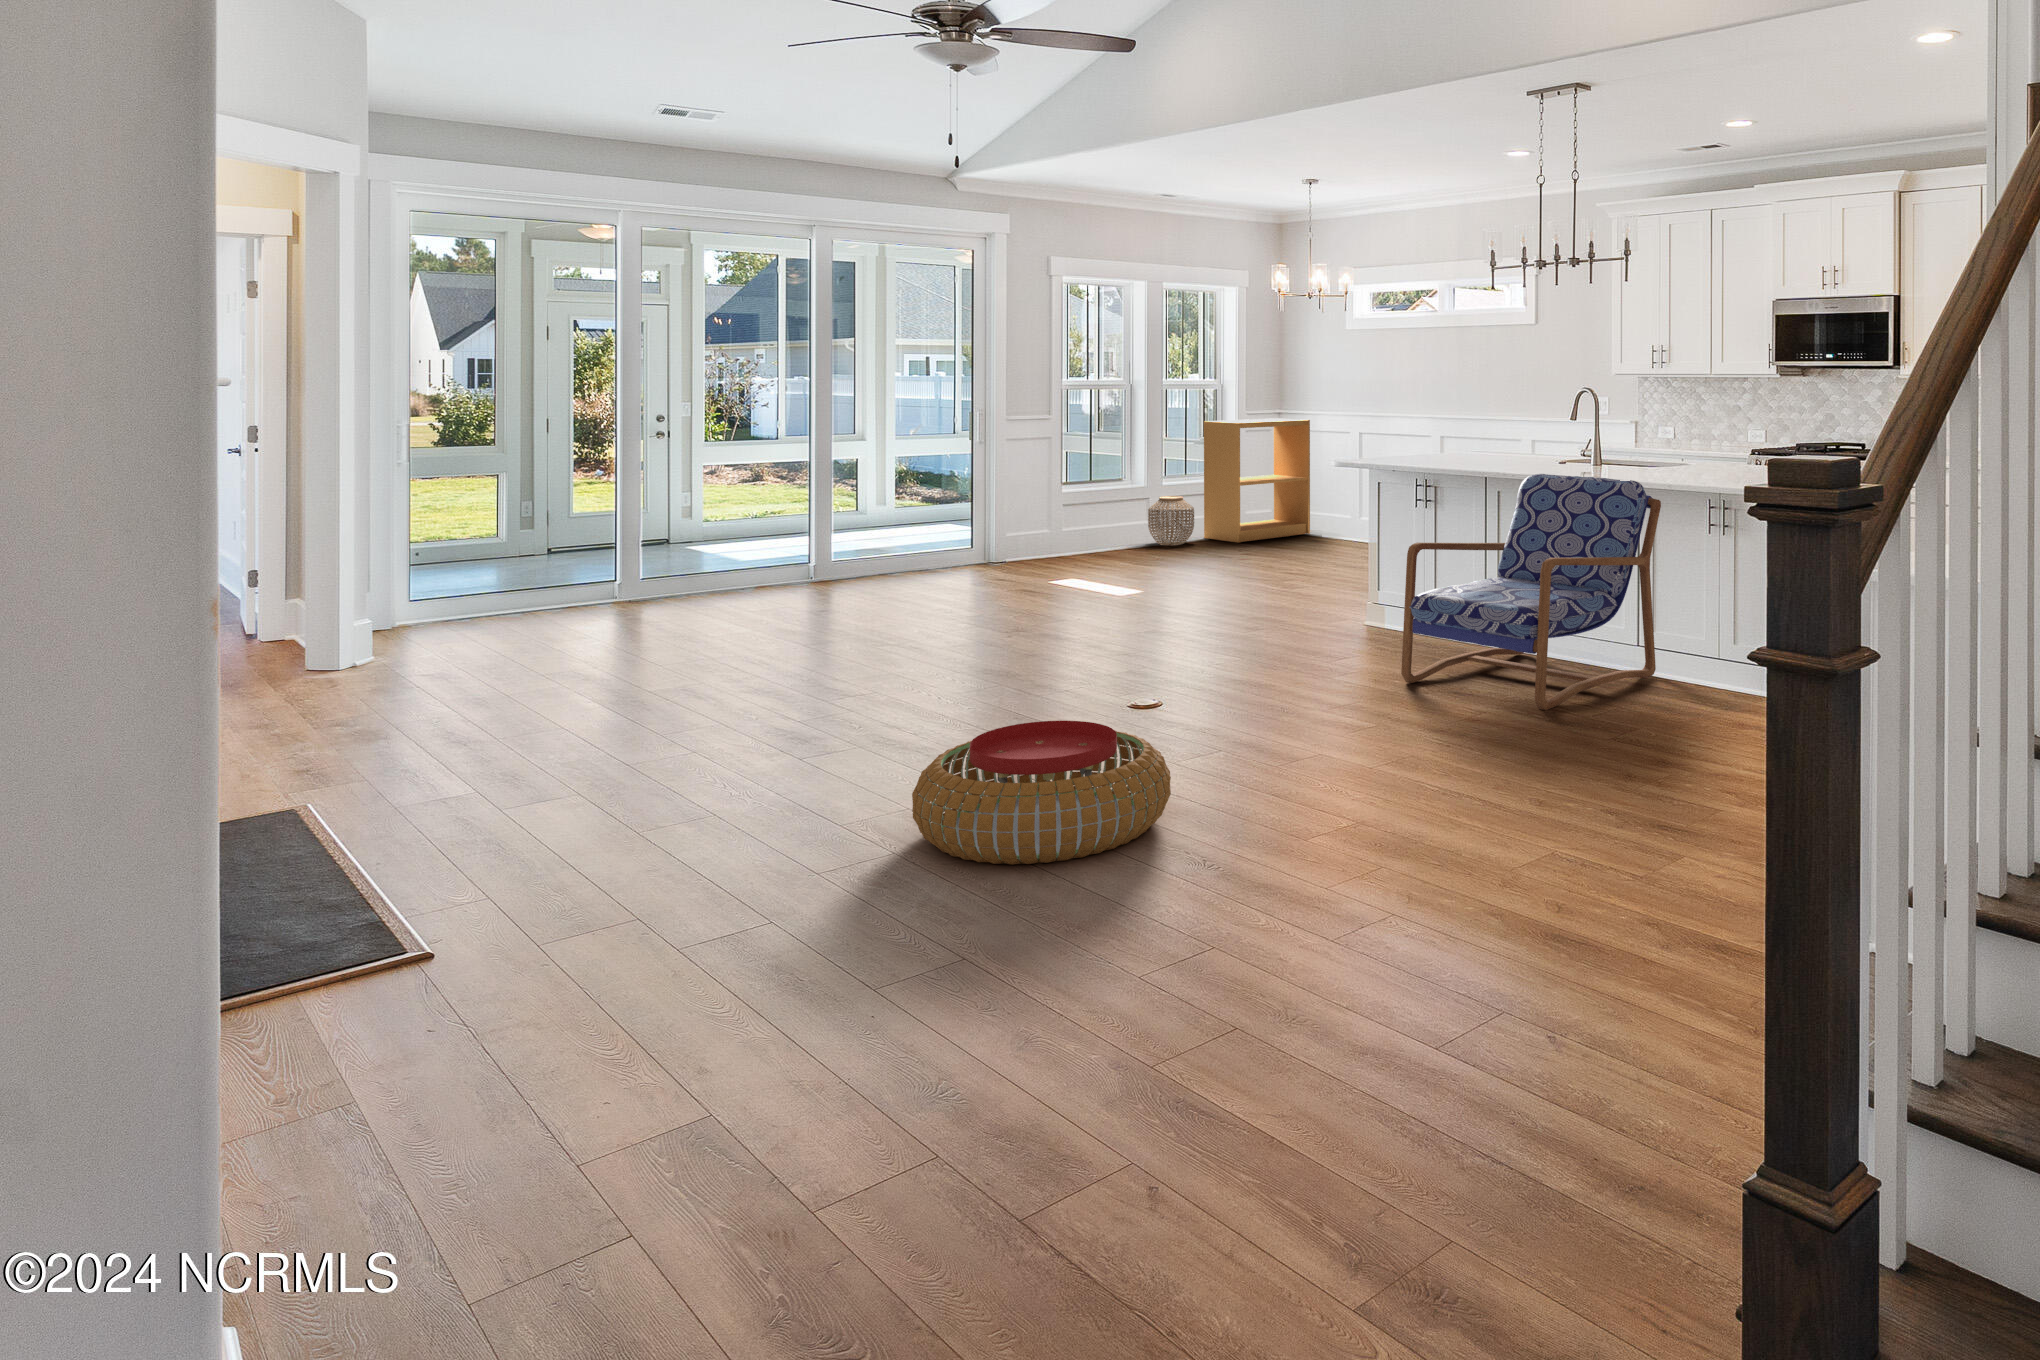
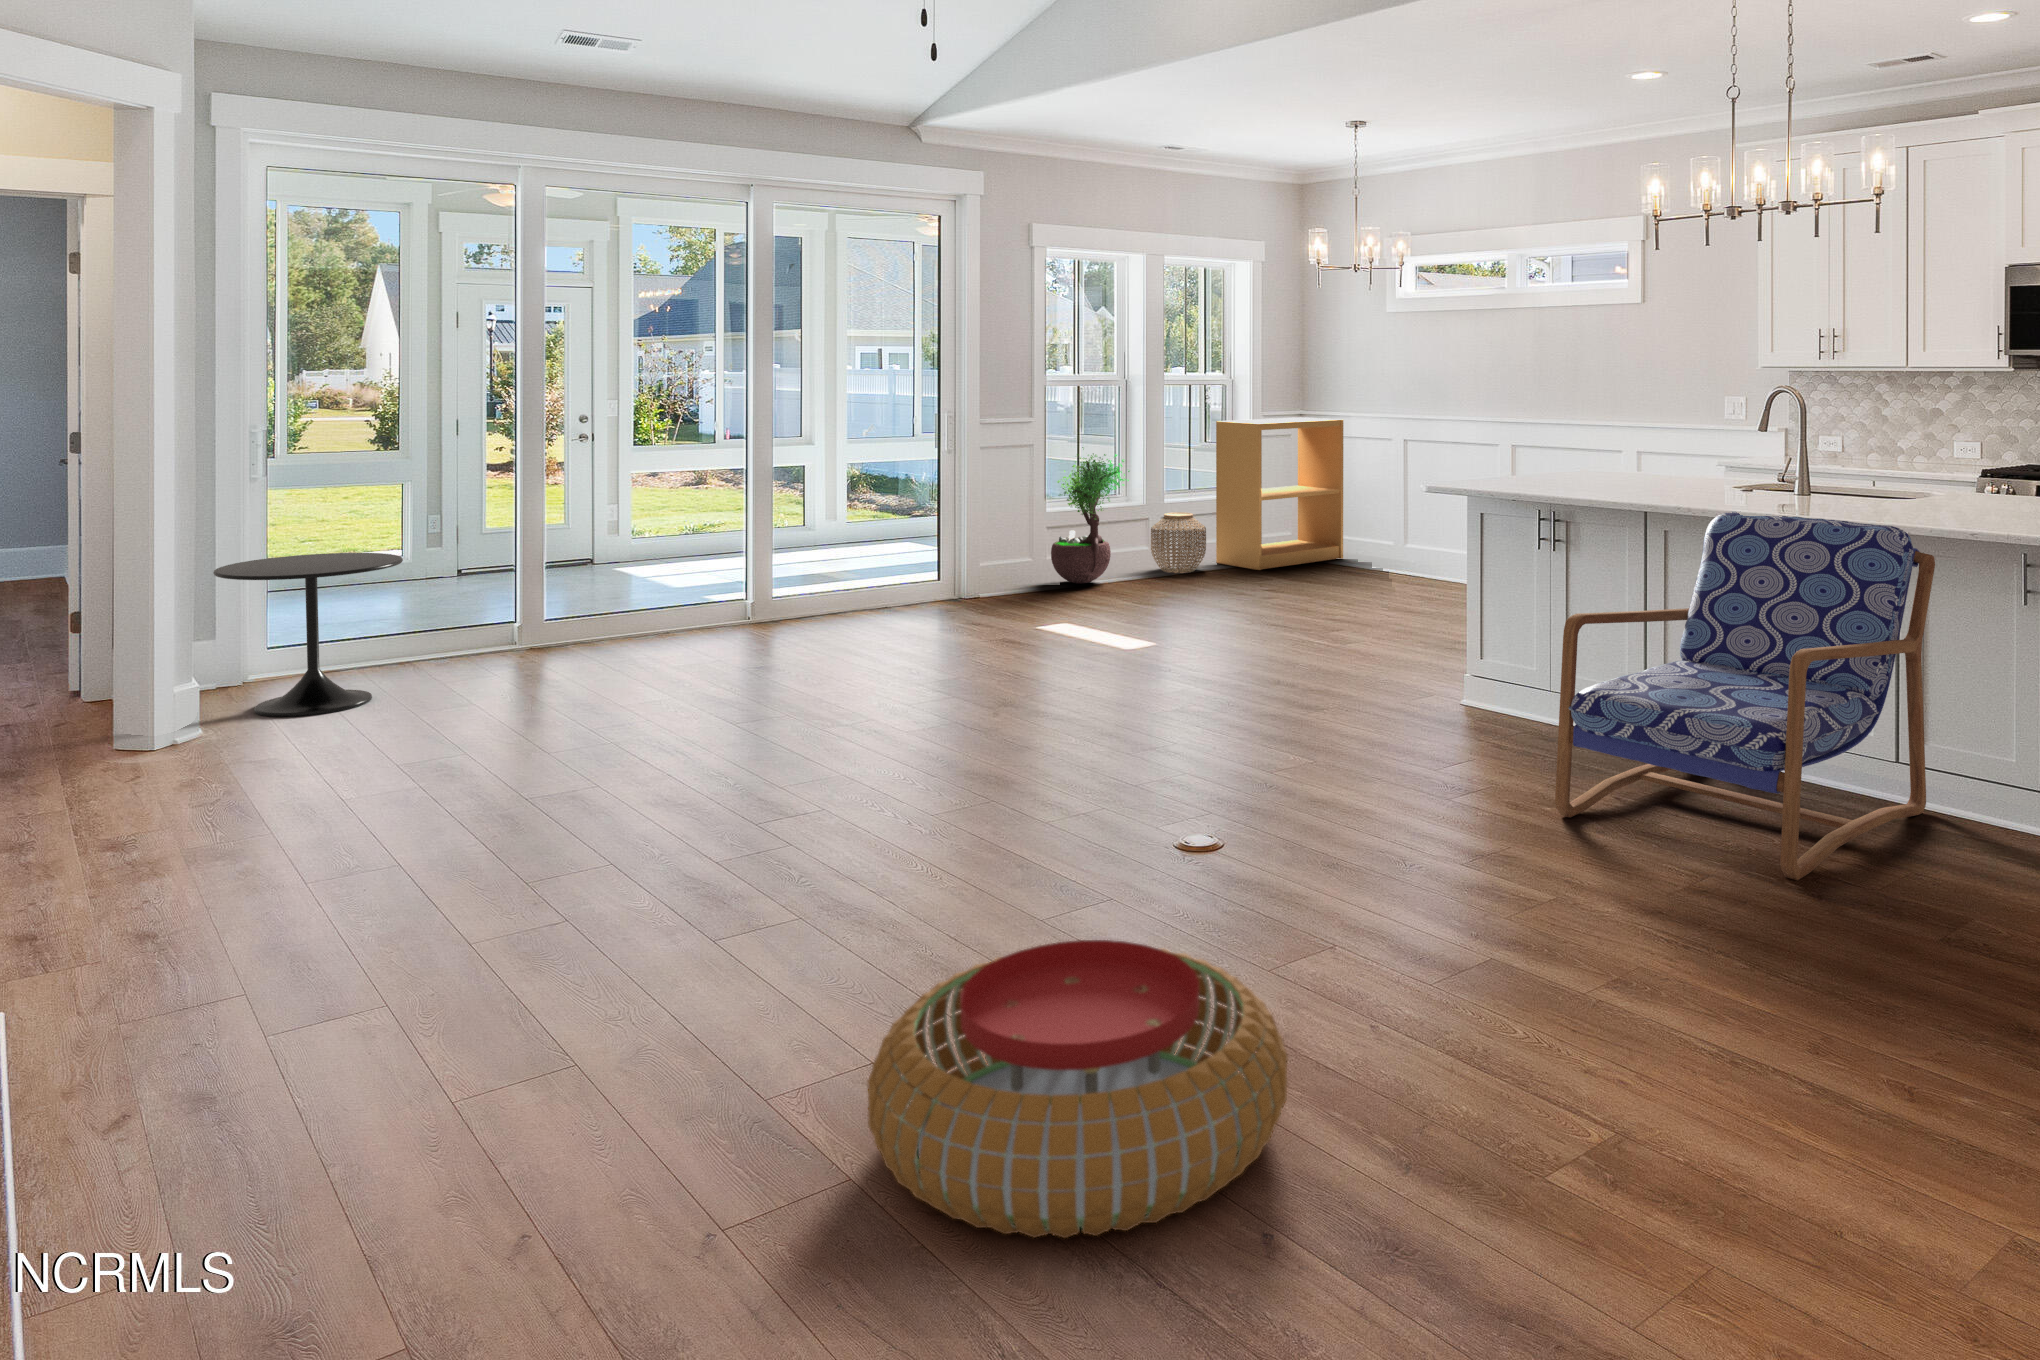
potted tree: none [1063,441,1129,553] -> present [1051,447,1129,584]
side table: none [377,522,530,649] -> present [213,553,403,717]

